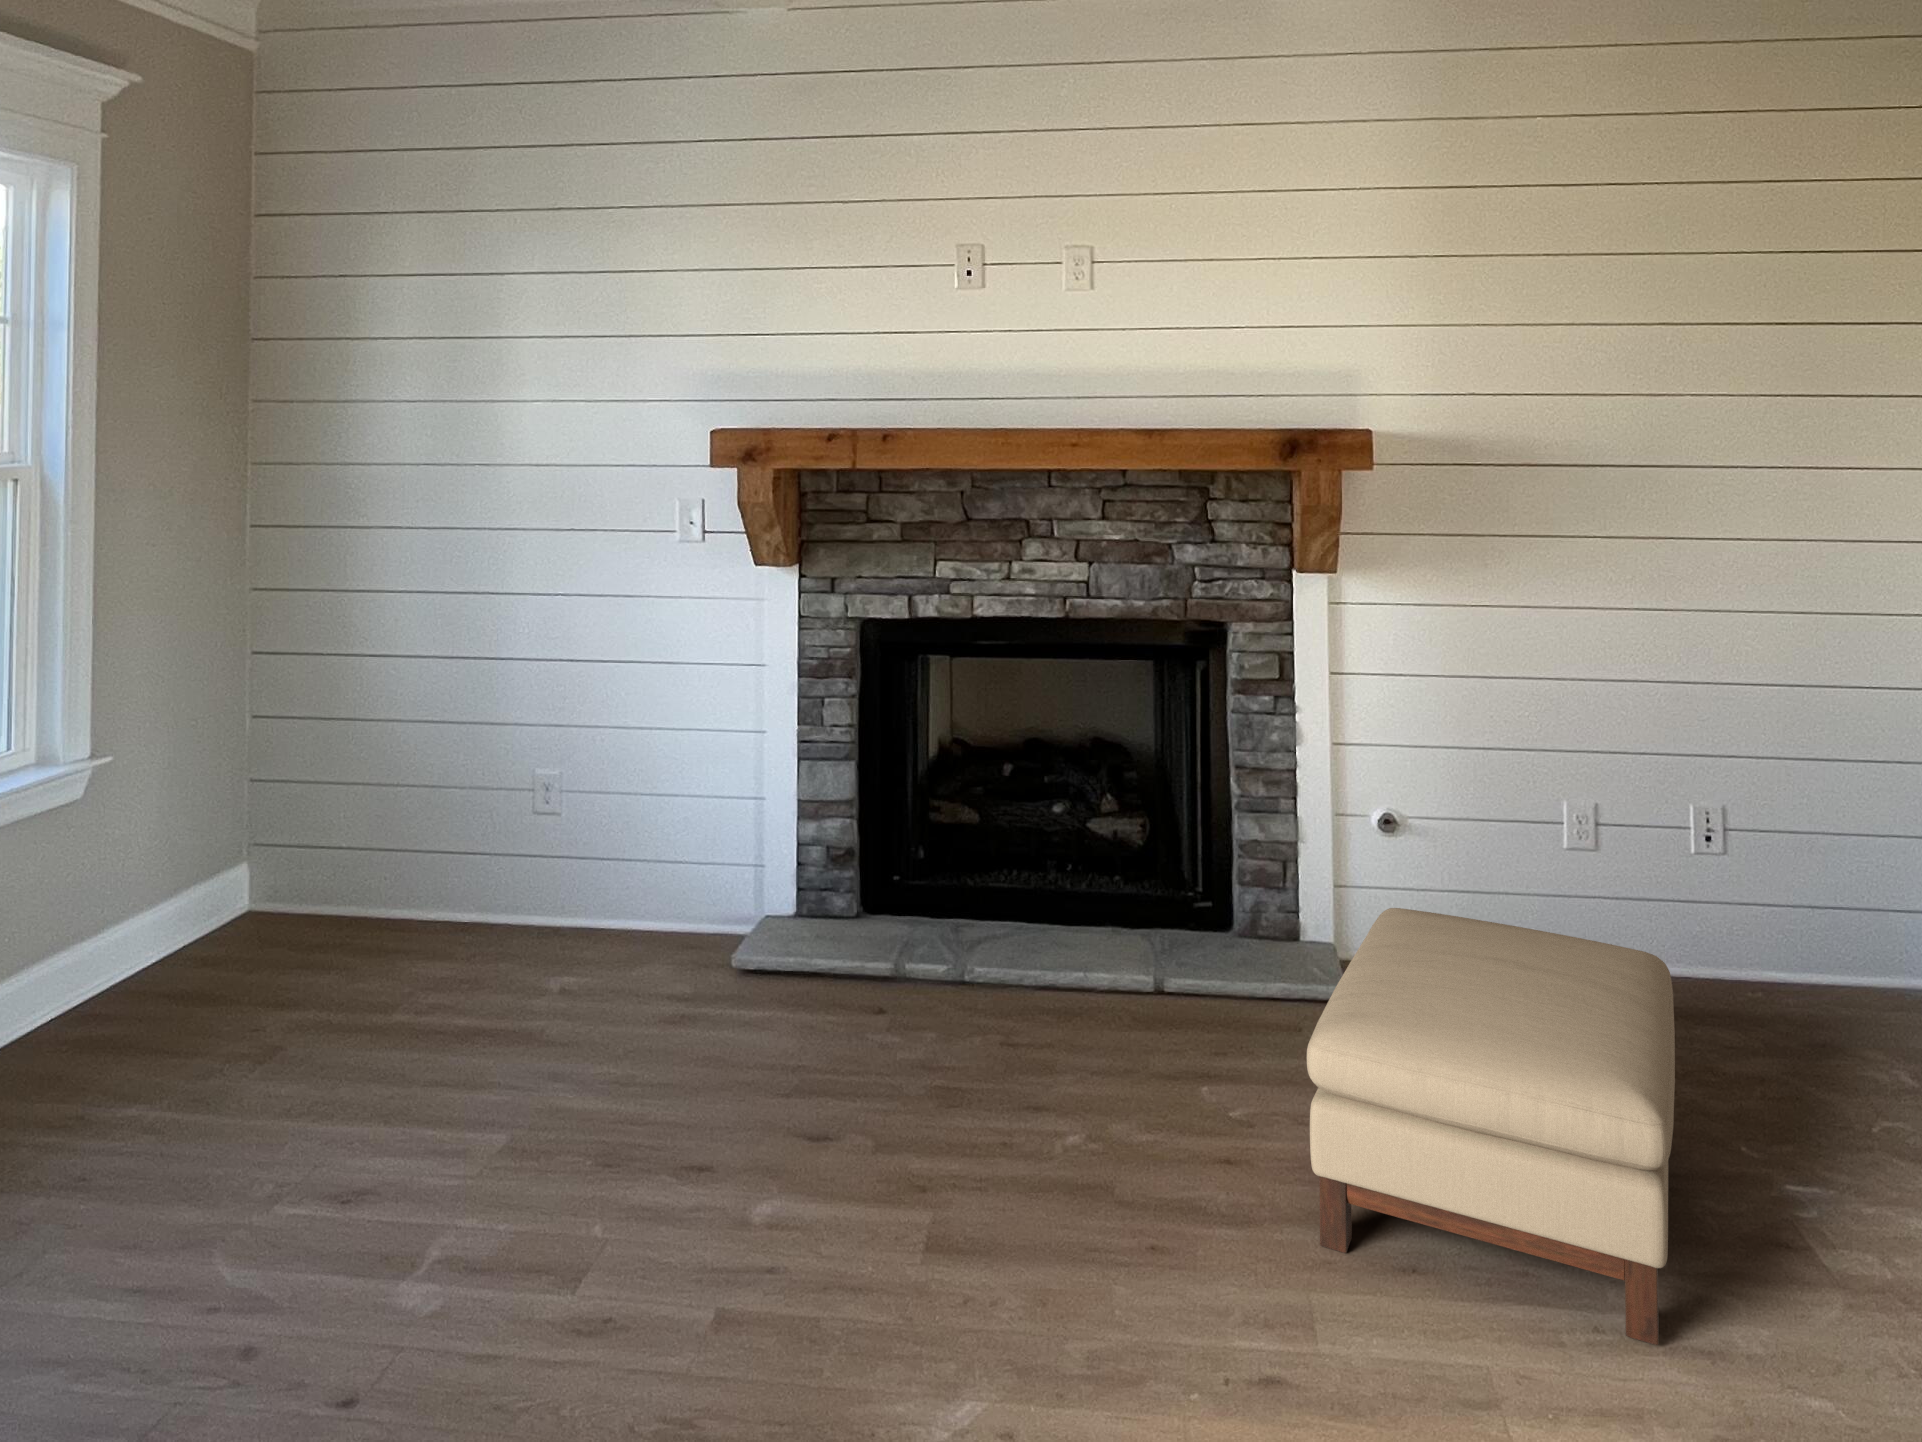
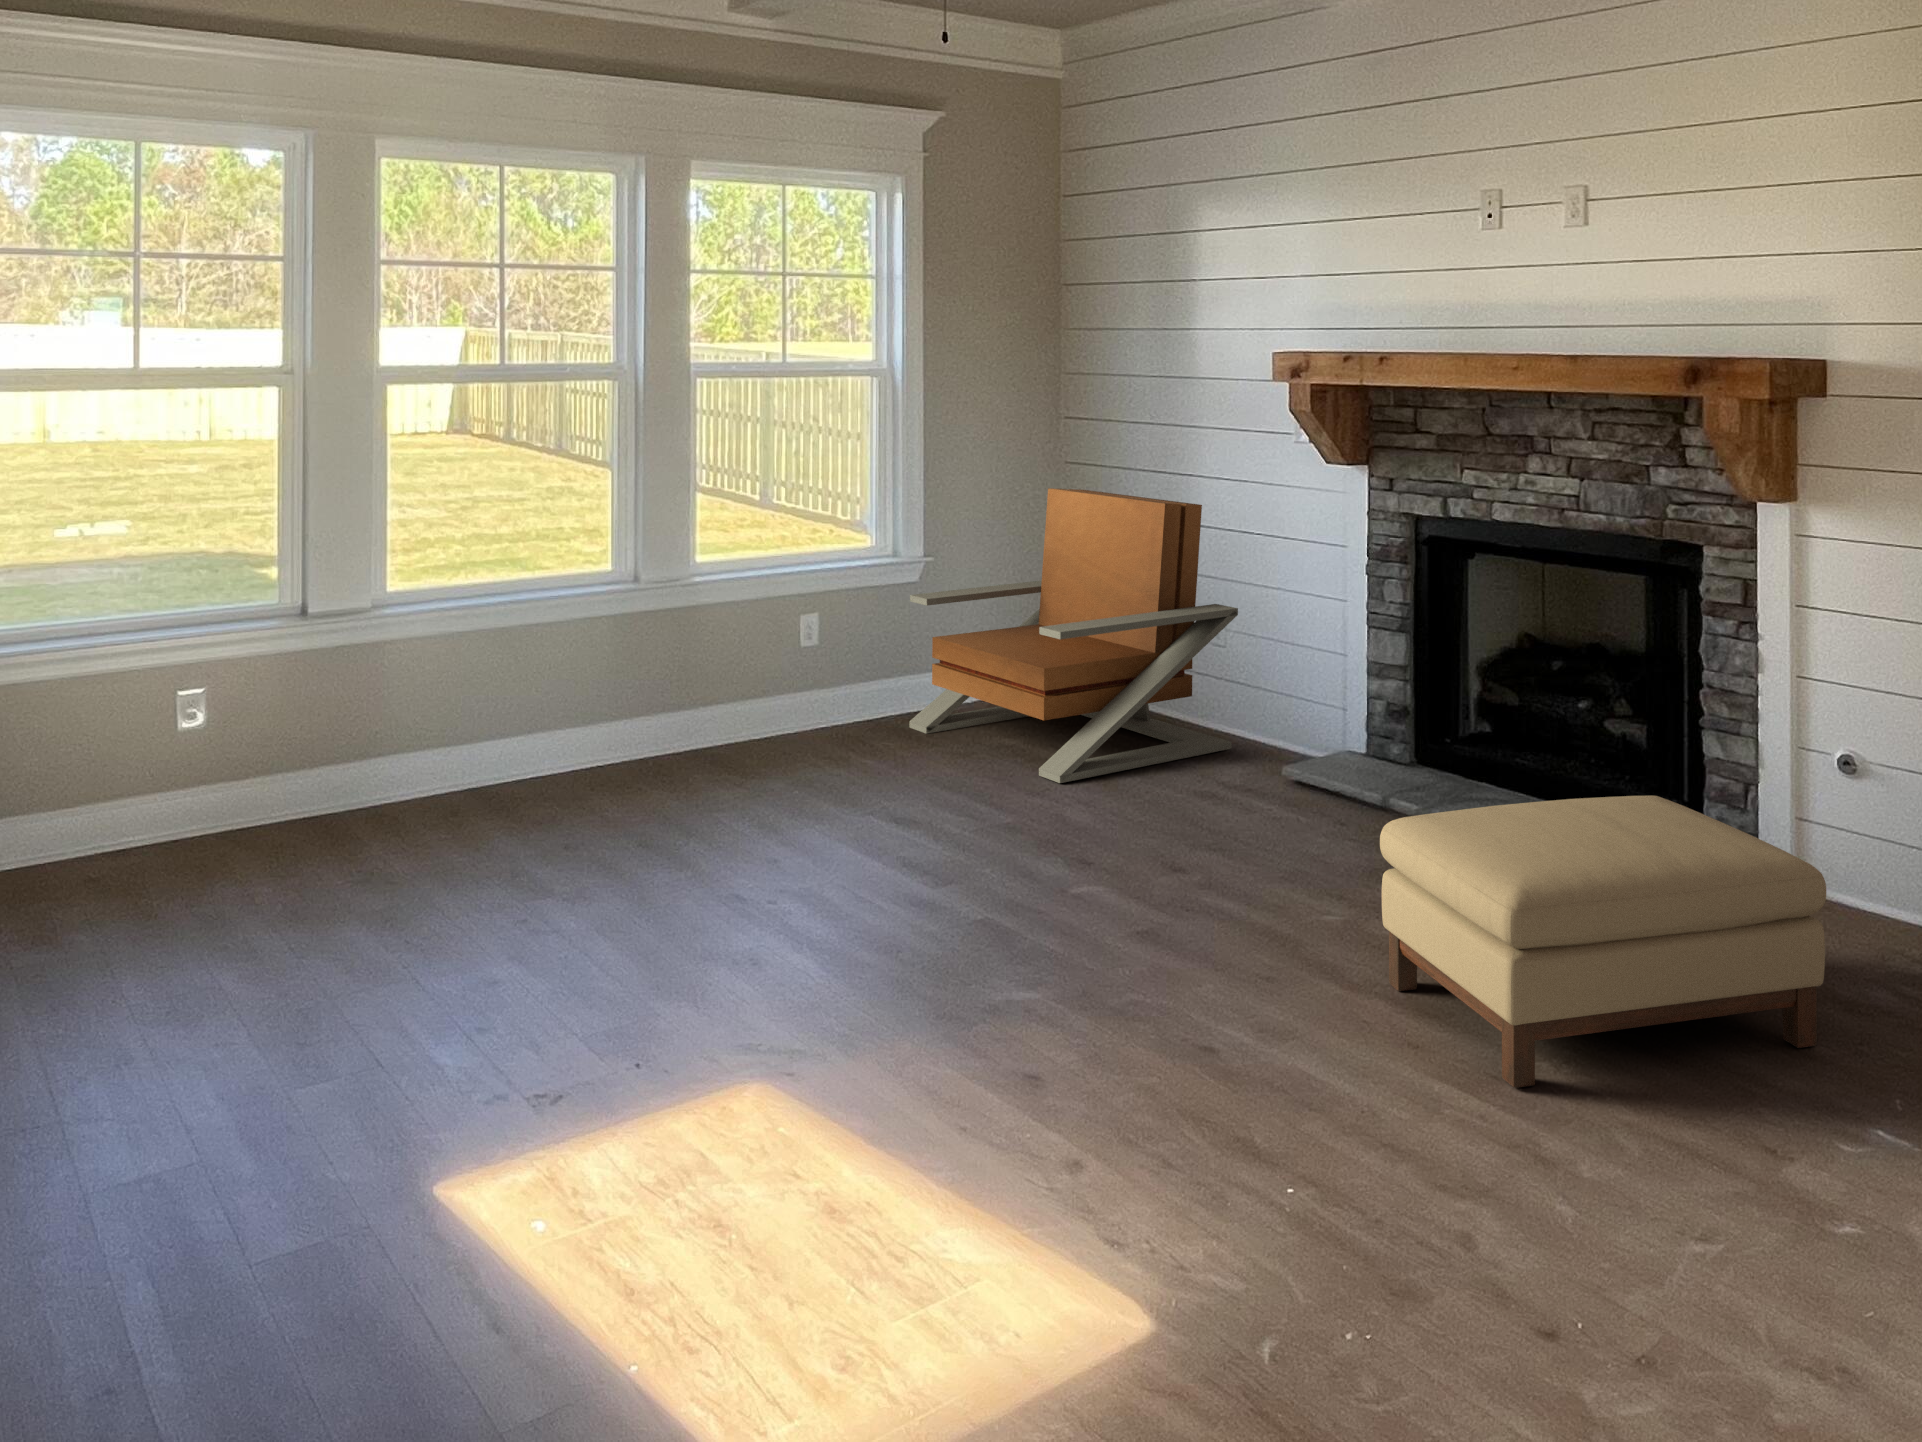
lounge chair: none [97,623,617,1074] -> present [909,488,1238,783]

